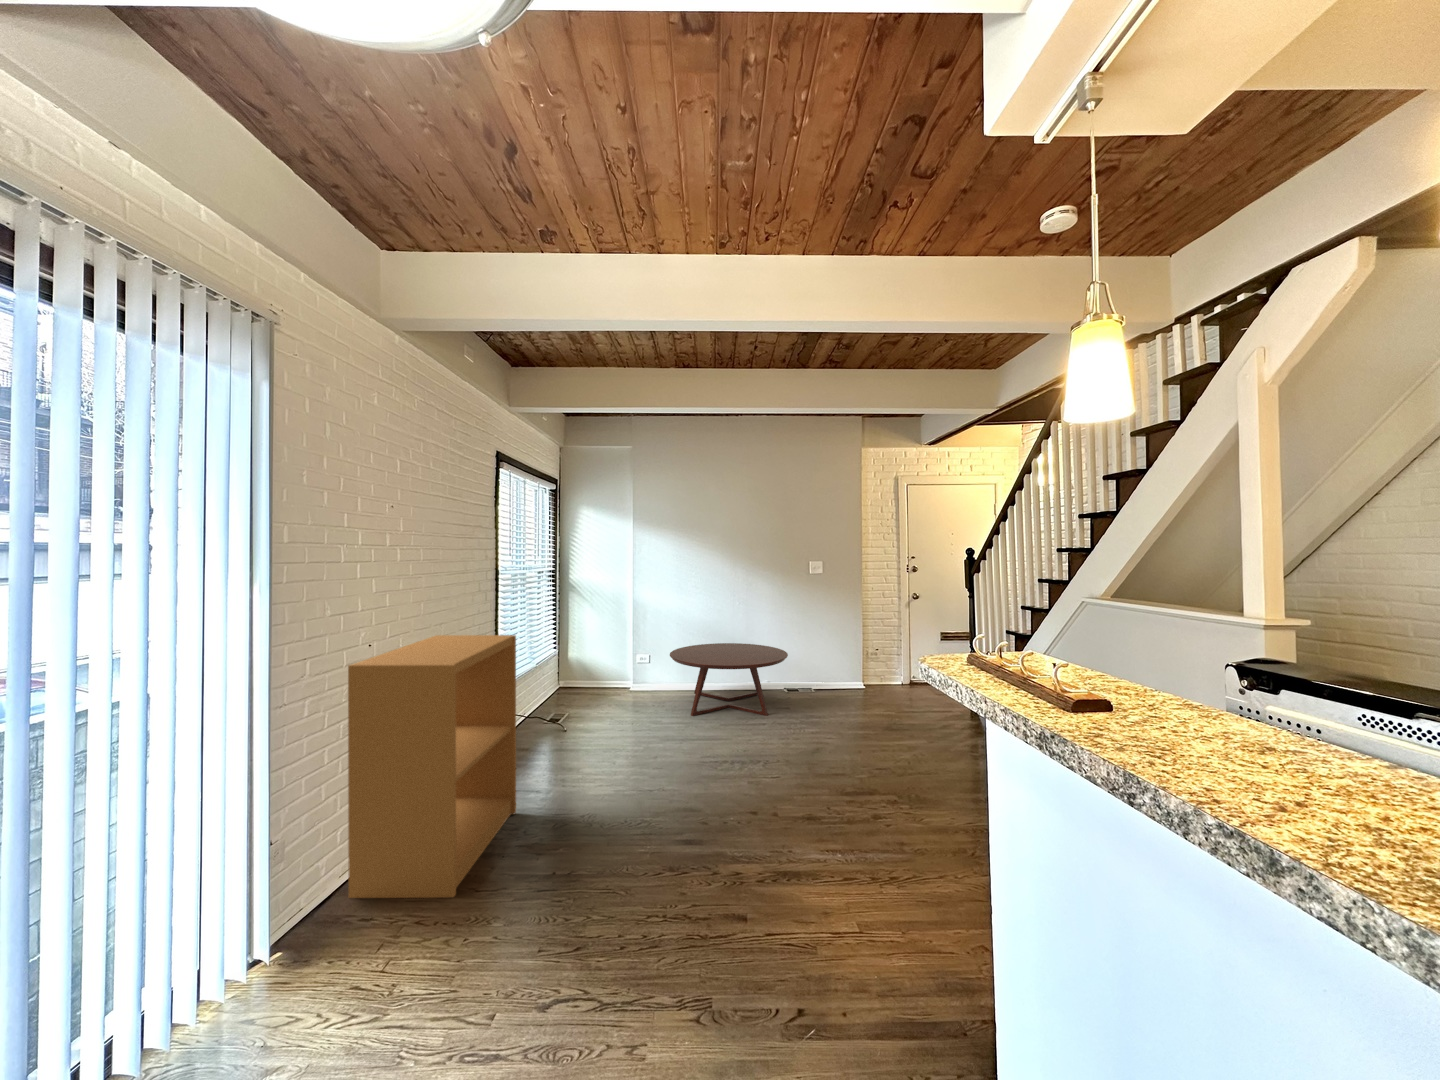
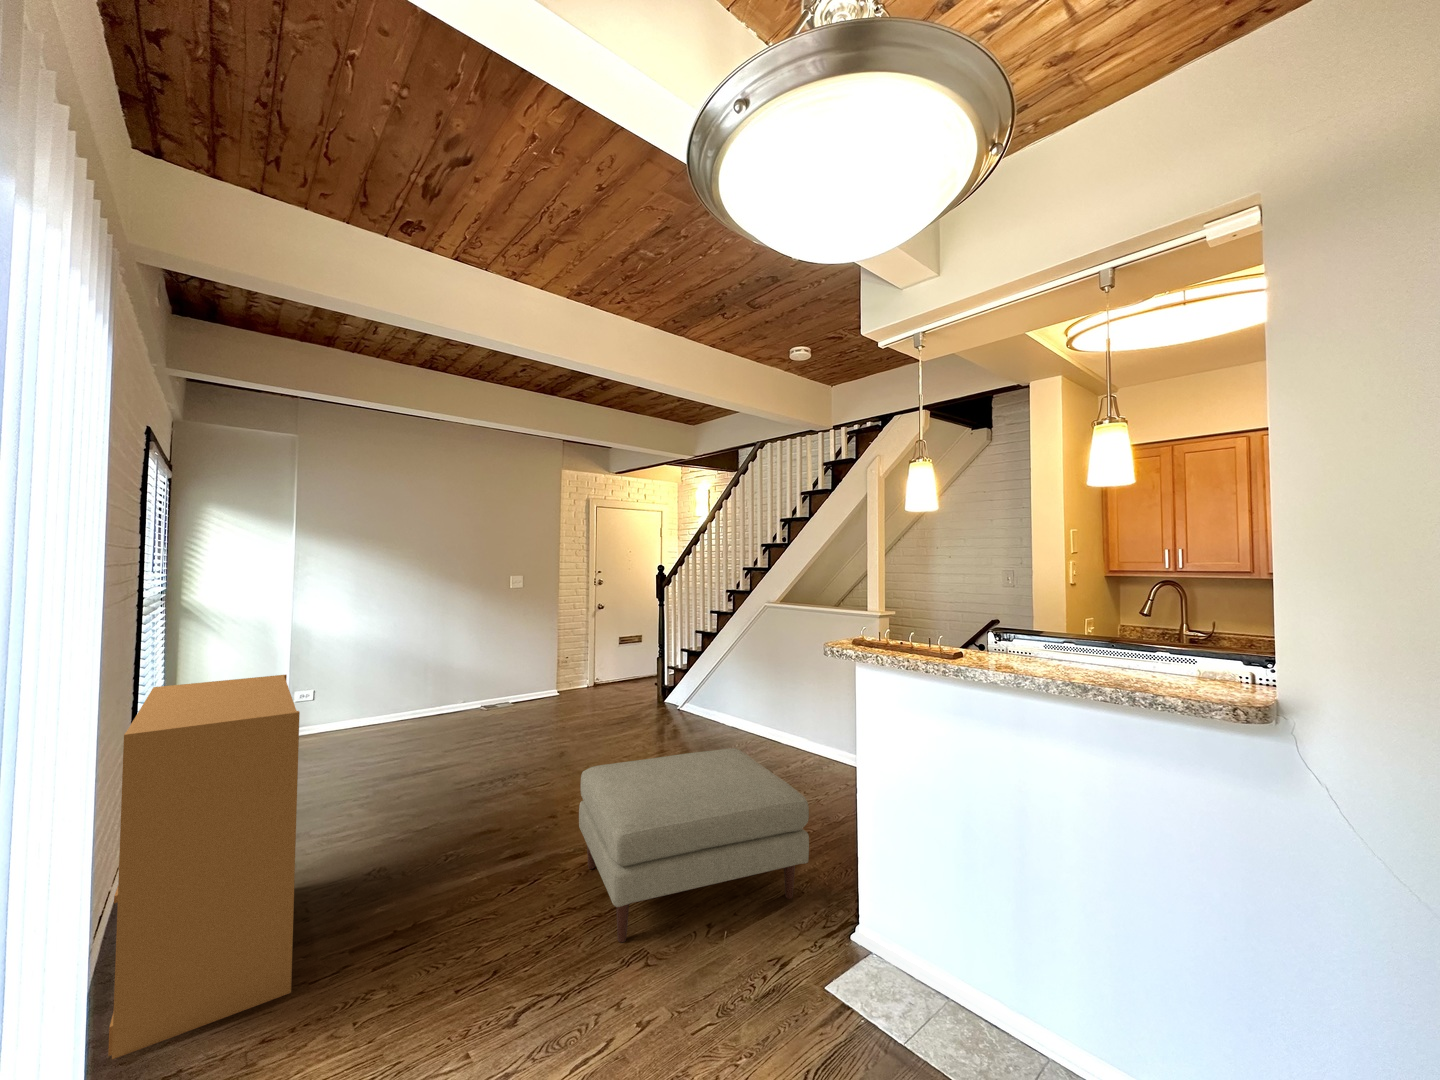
coffee table: present [670,643,788,716] -> none [369,664,506,747]
ottoman: none [679,769,960,1024] -> present [579,748,809,942]

